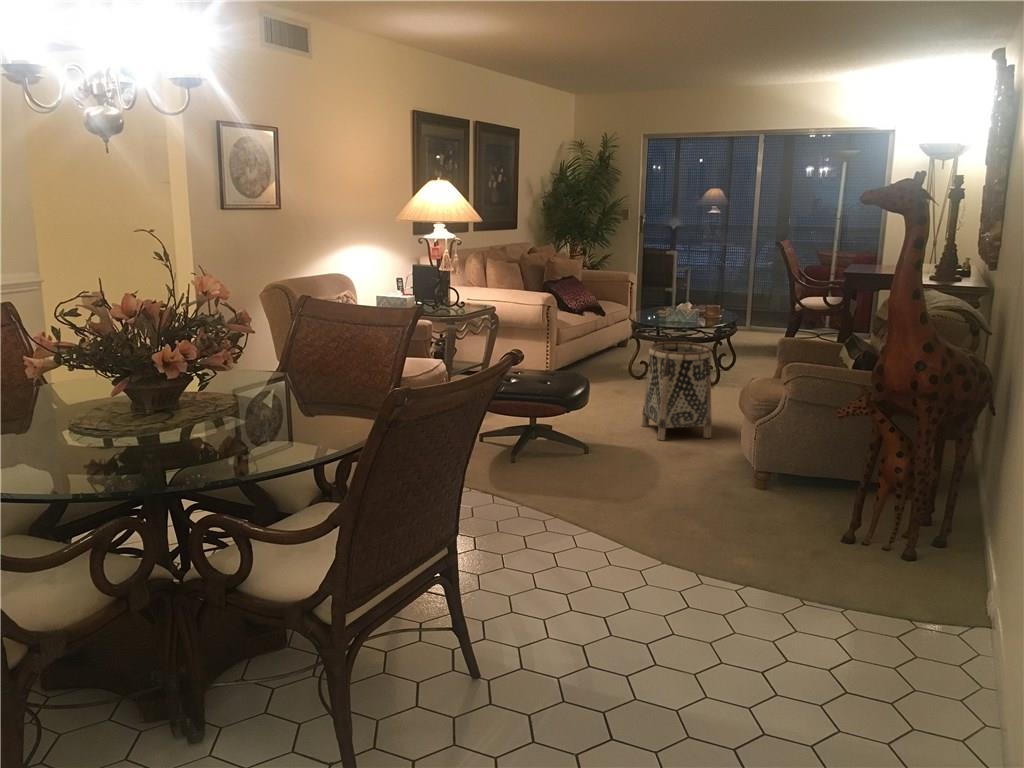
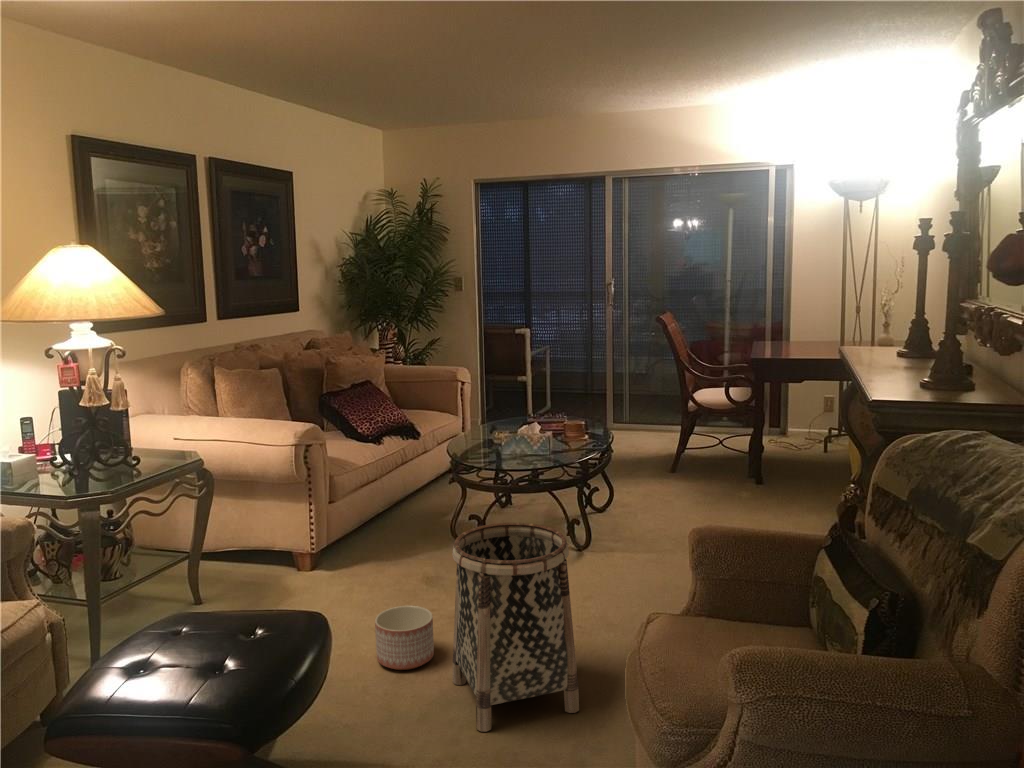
planter: none [598,390,630,420] -> present [375,606,434,670]

